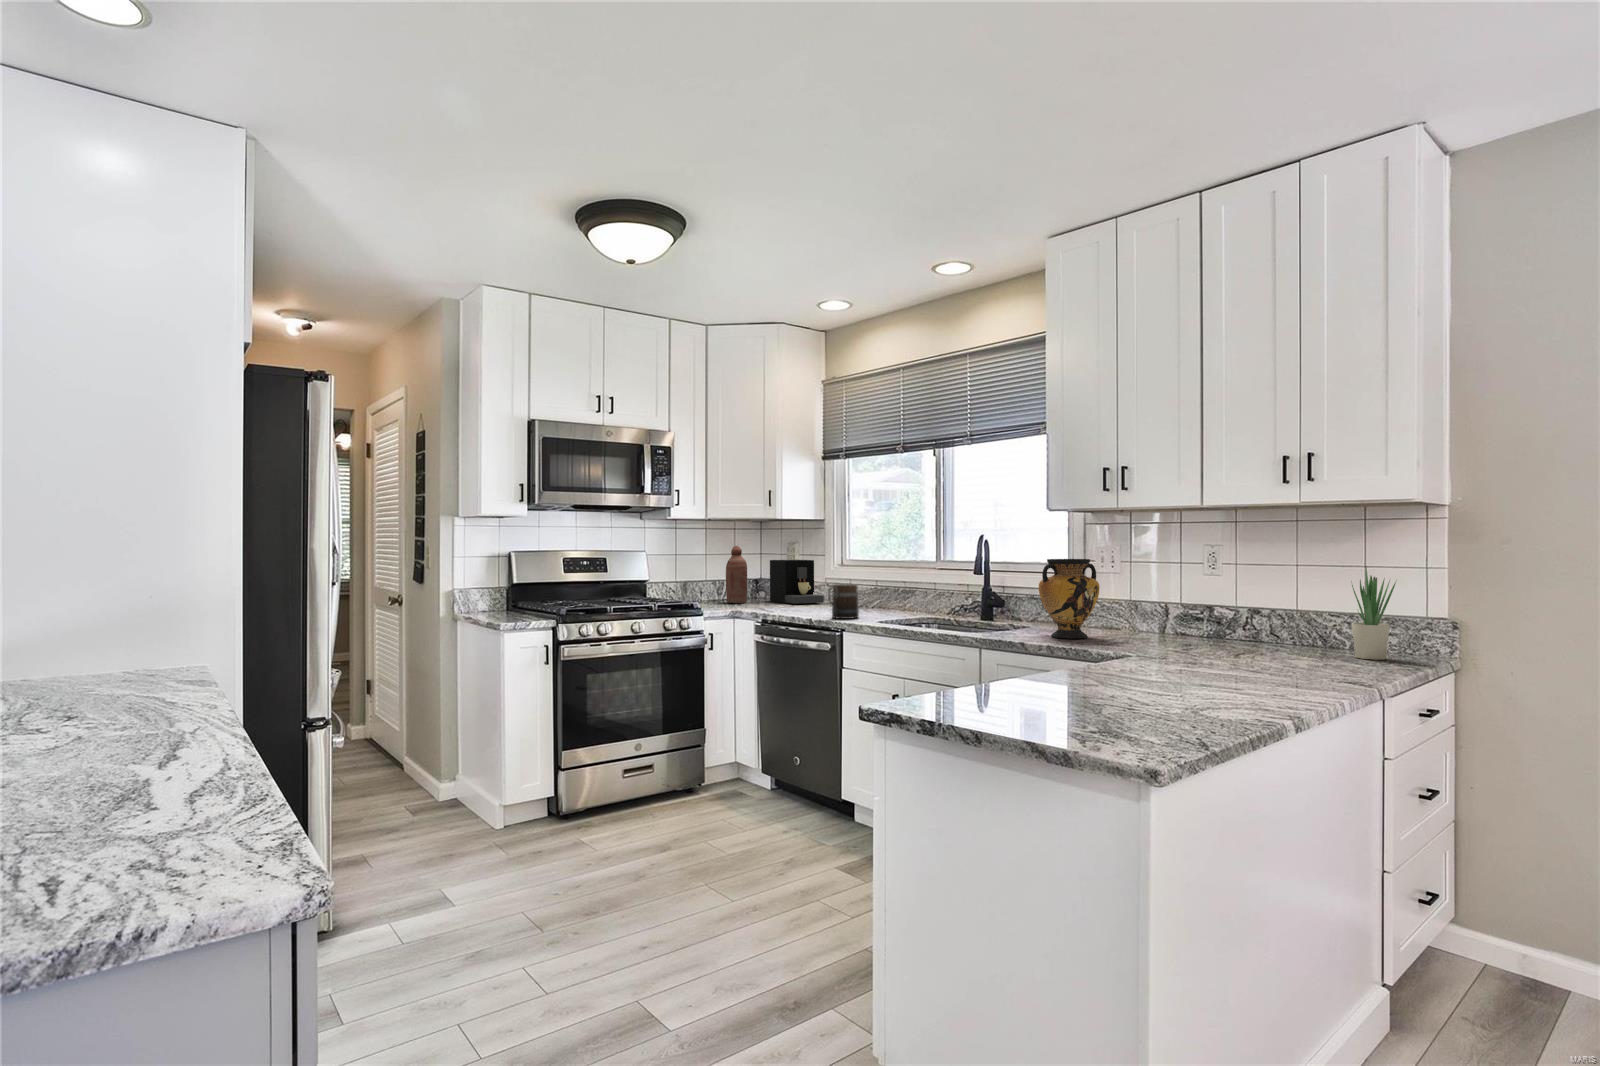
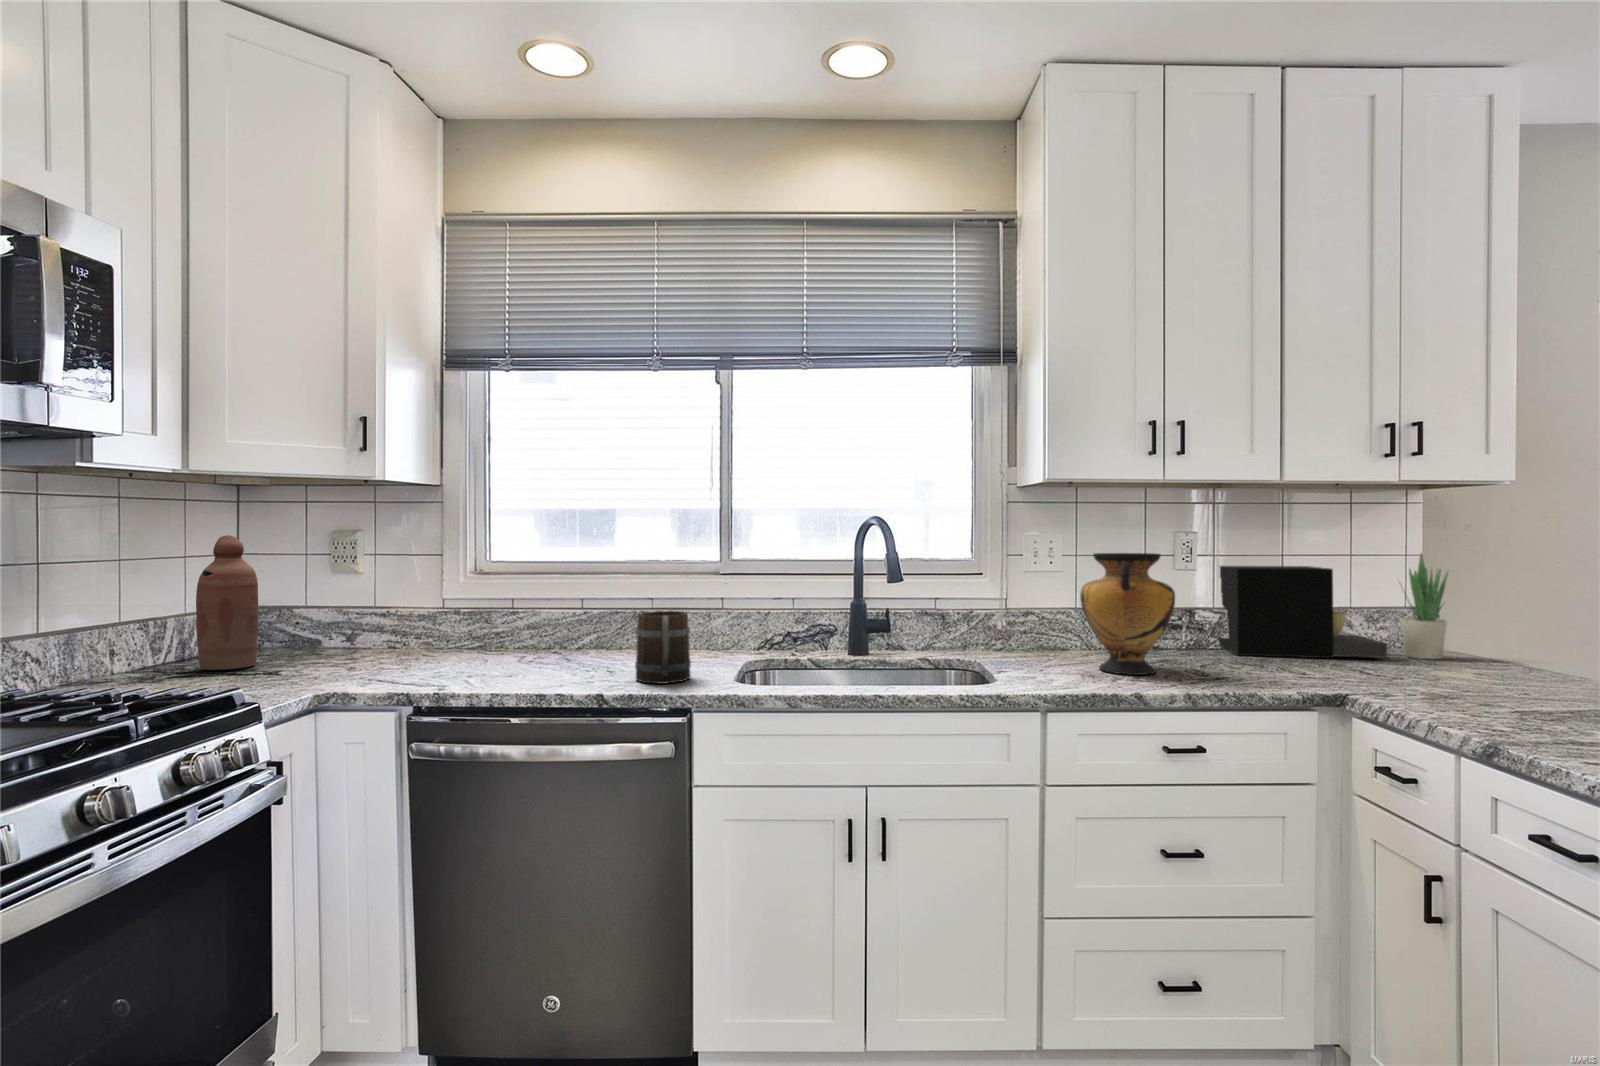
coffee maker: present [770,560,824,604] -> present [1219,566,1387,658]

